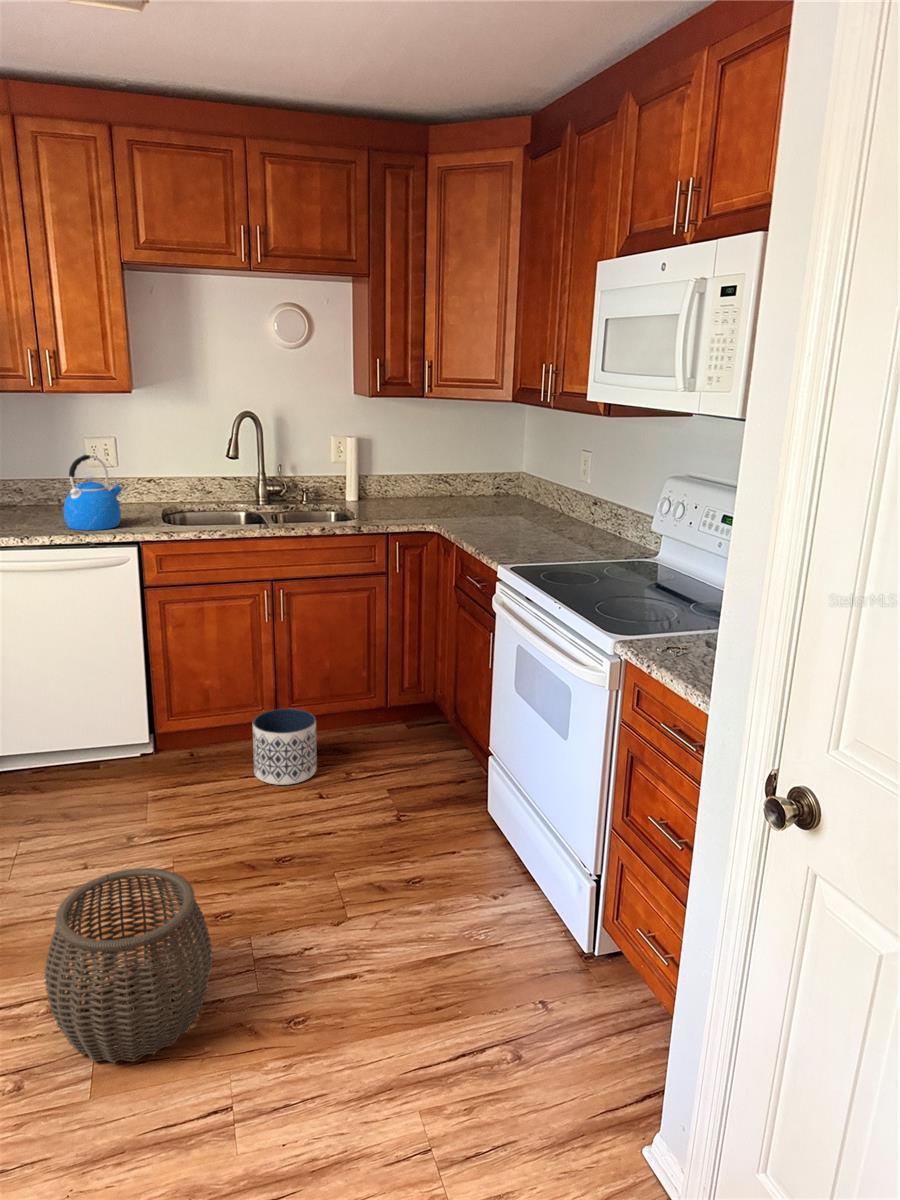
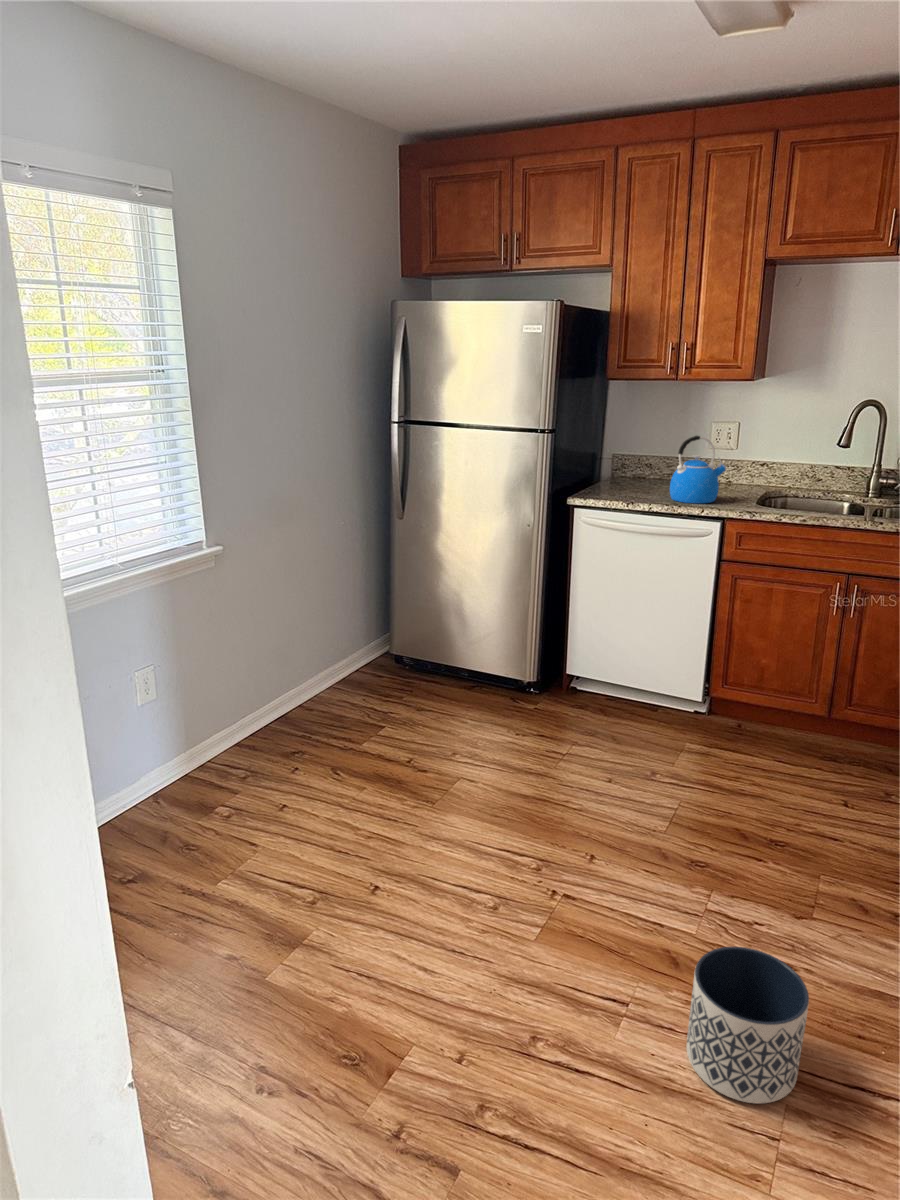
planter: present [253,709,317,785] -> present [687,947,809,1103]
woven basket: present [44,868,213,1063] -> none [528,781,662,936]

